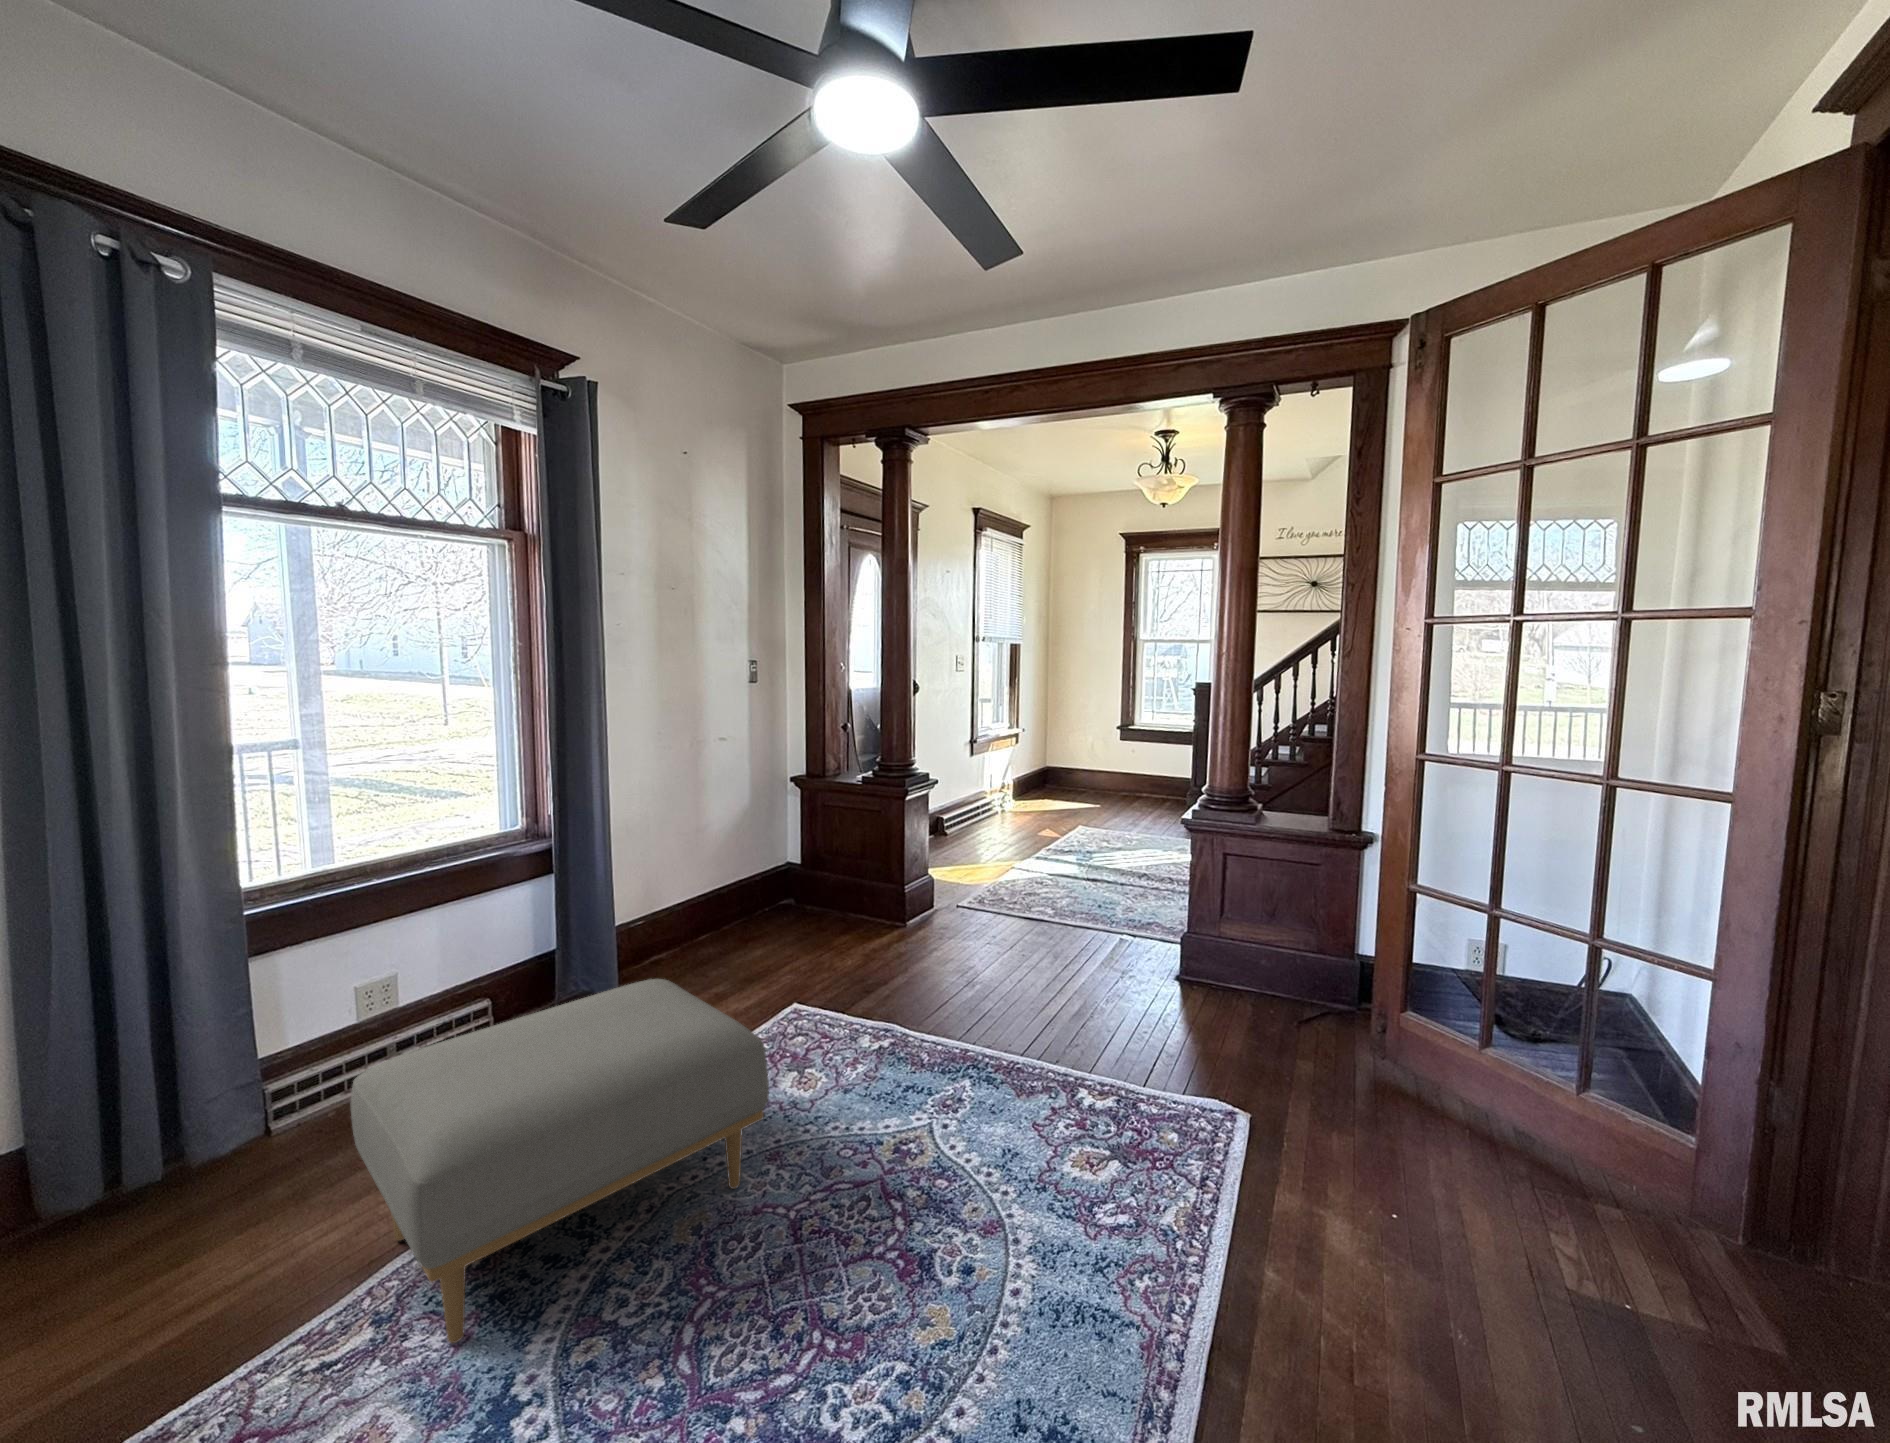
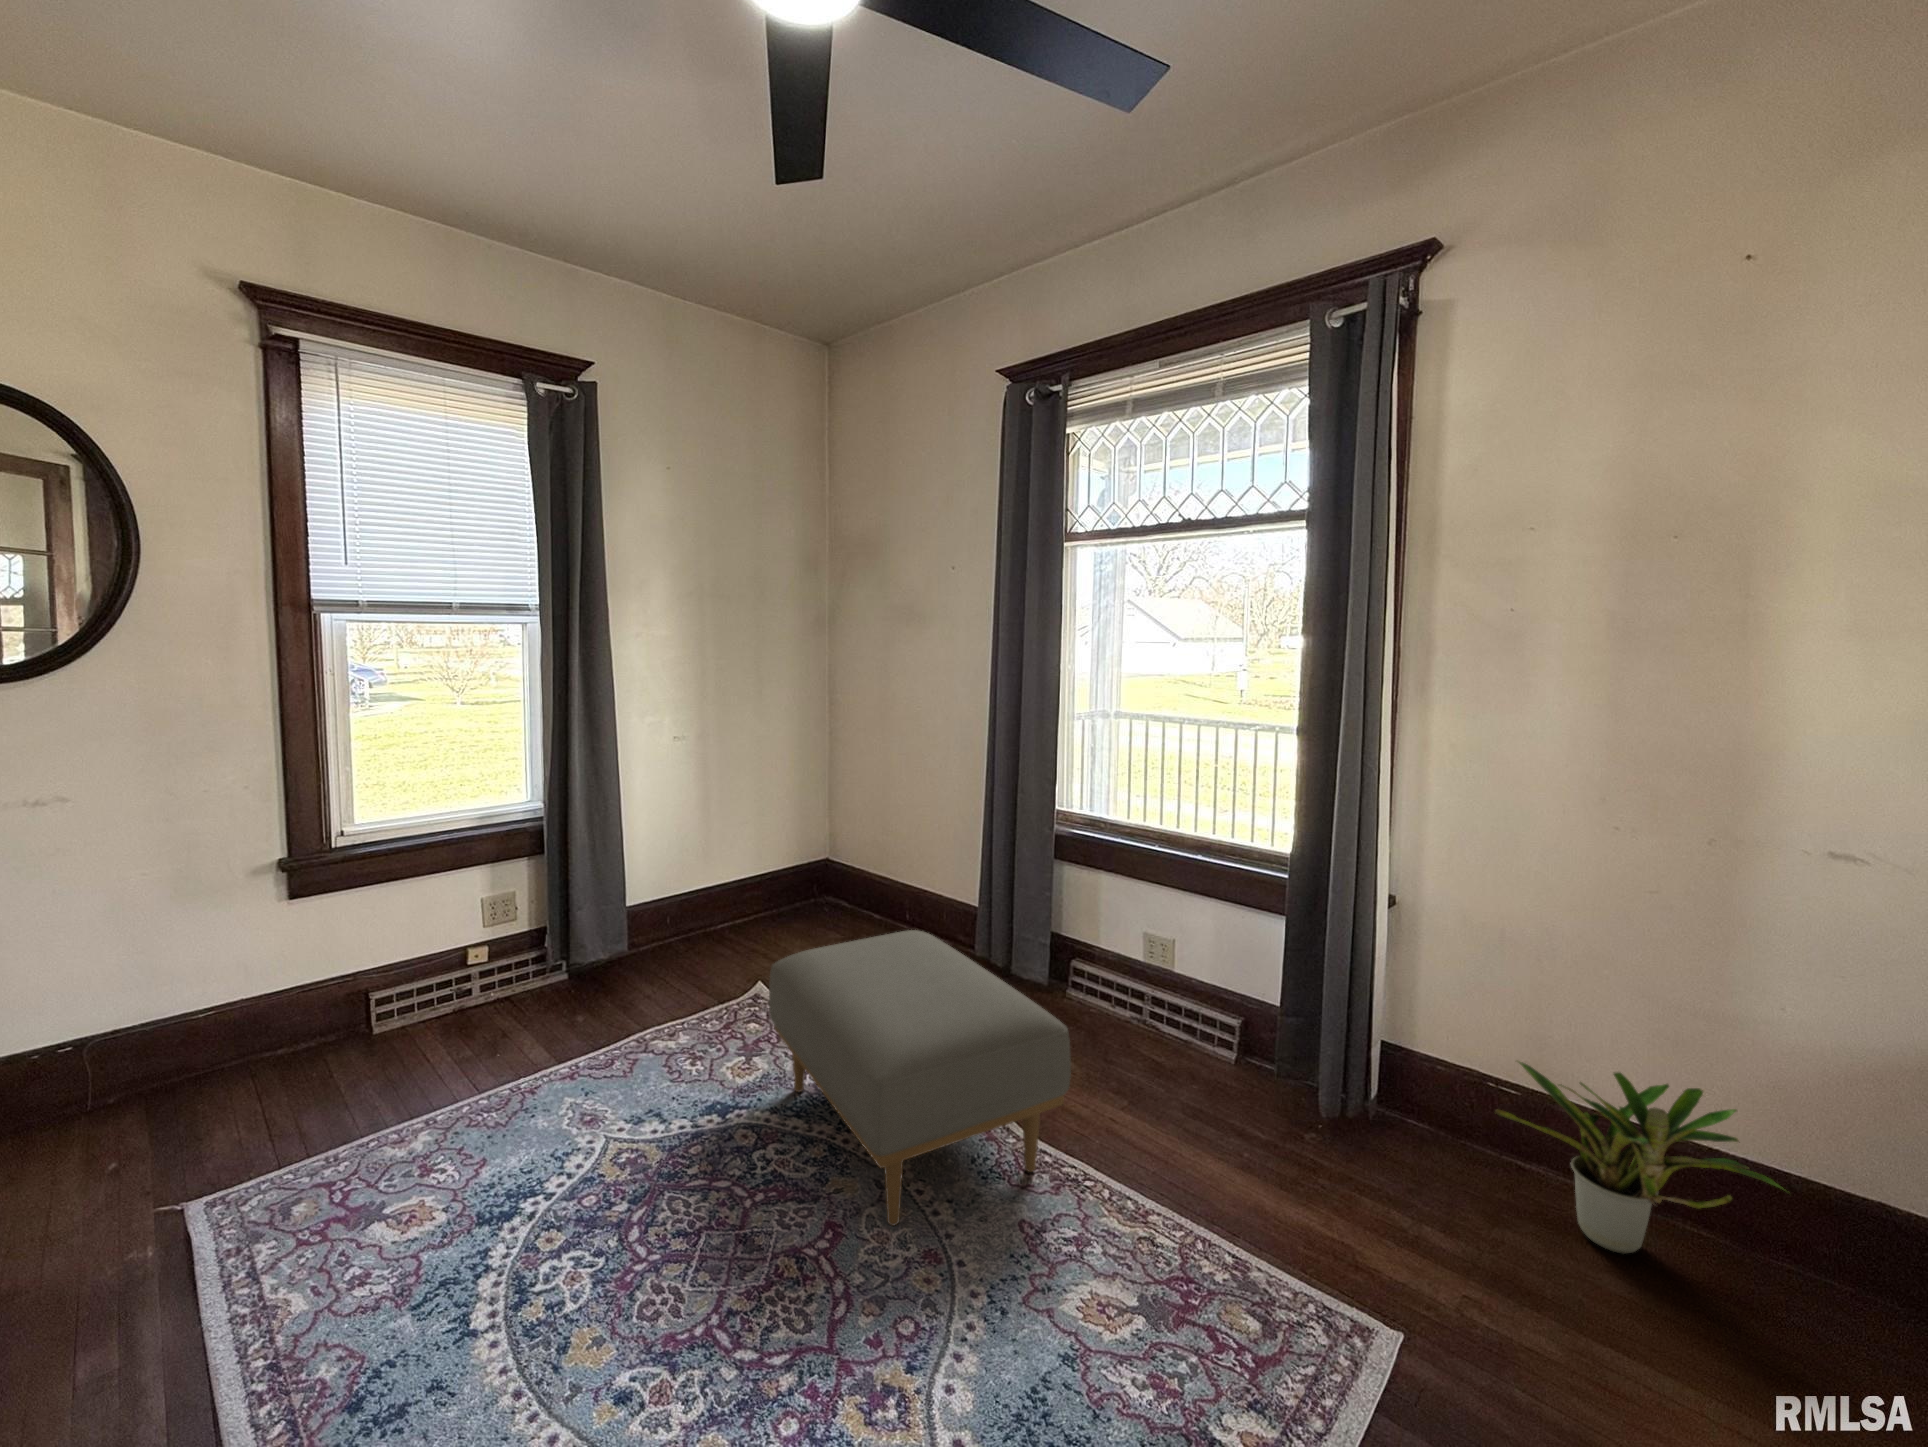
potted plant: none [665,854,764,955] -> present [1495,1061,1789,1254]

